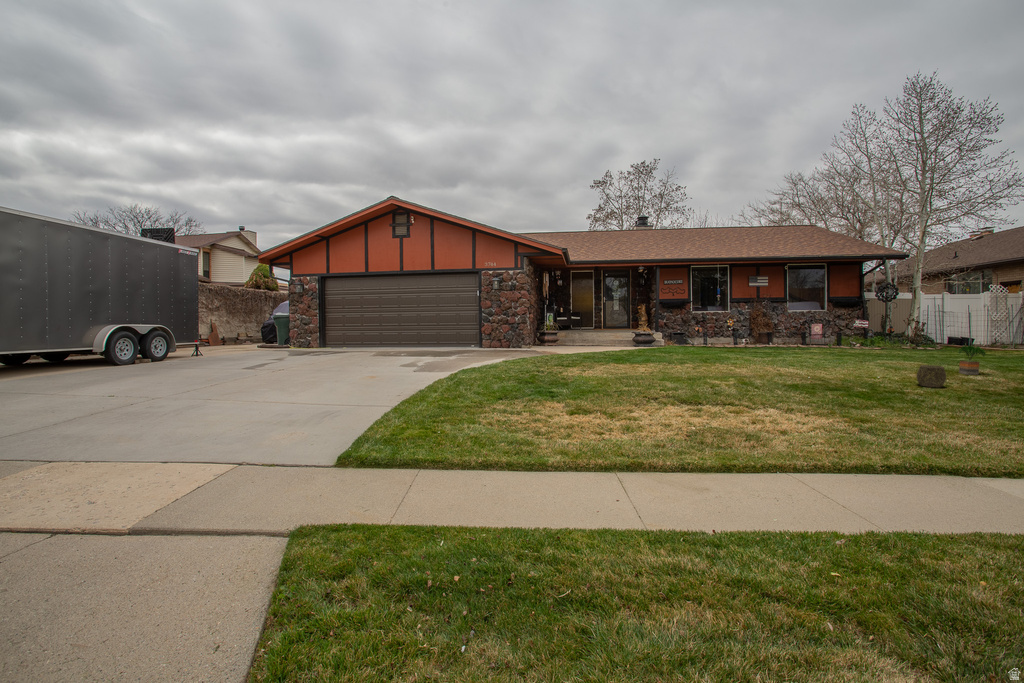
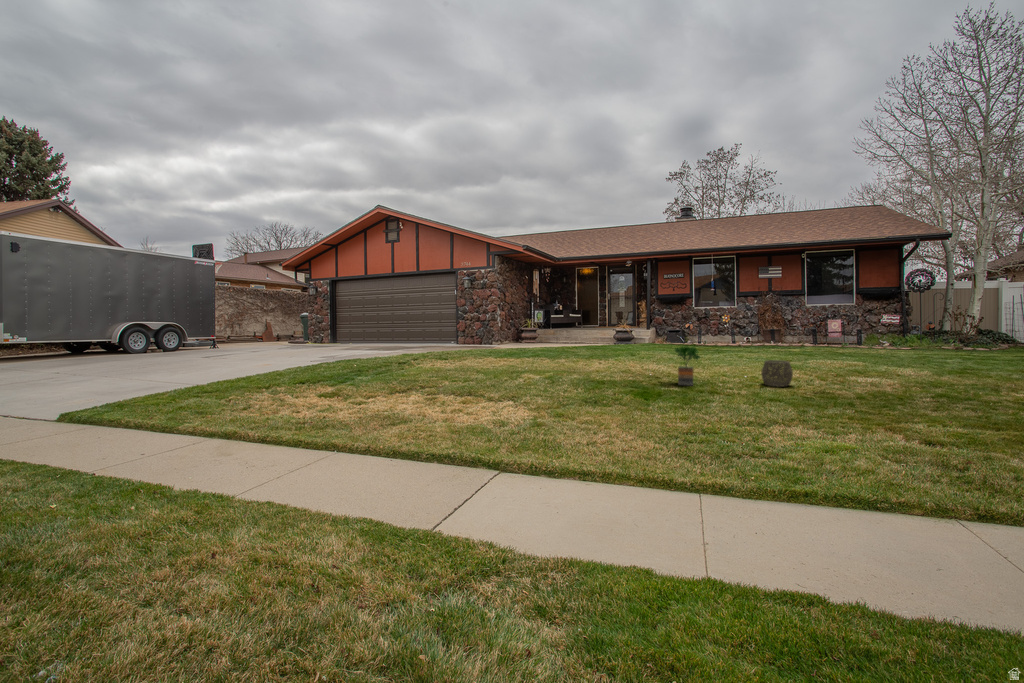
potted tree: present [958,346,986,375] -> present [675,346,700,385]

